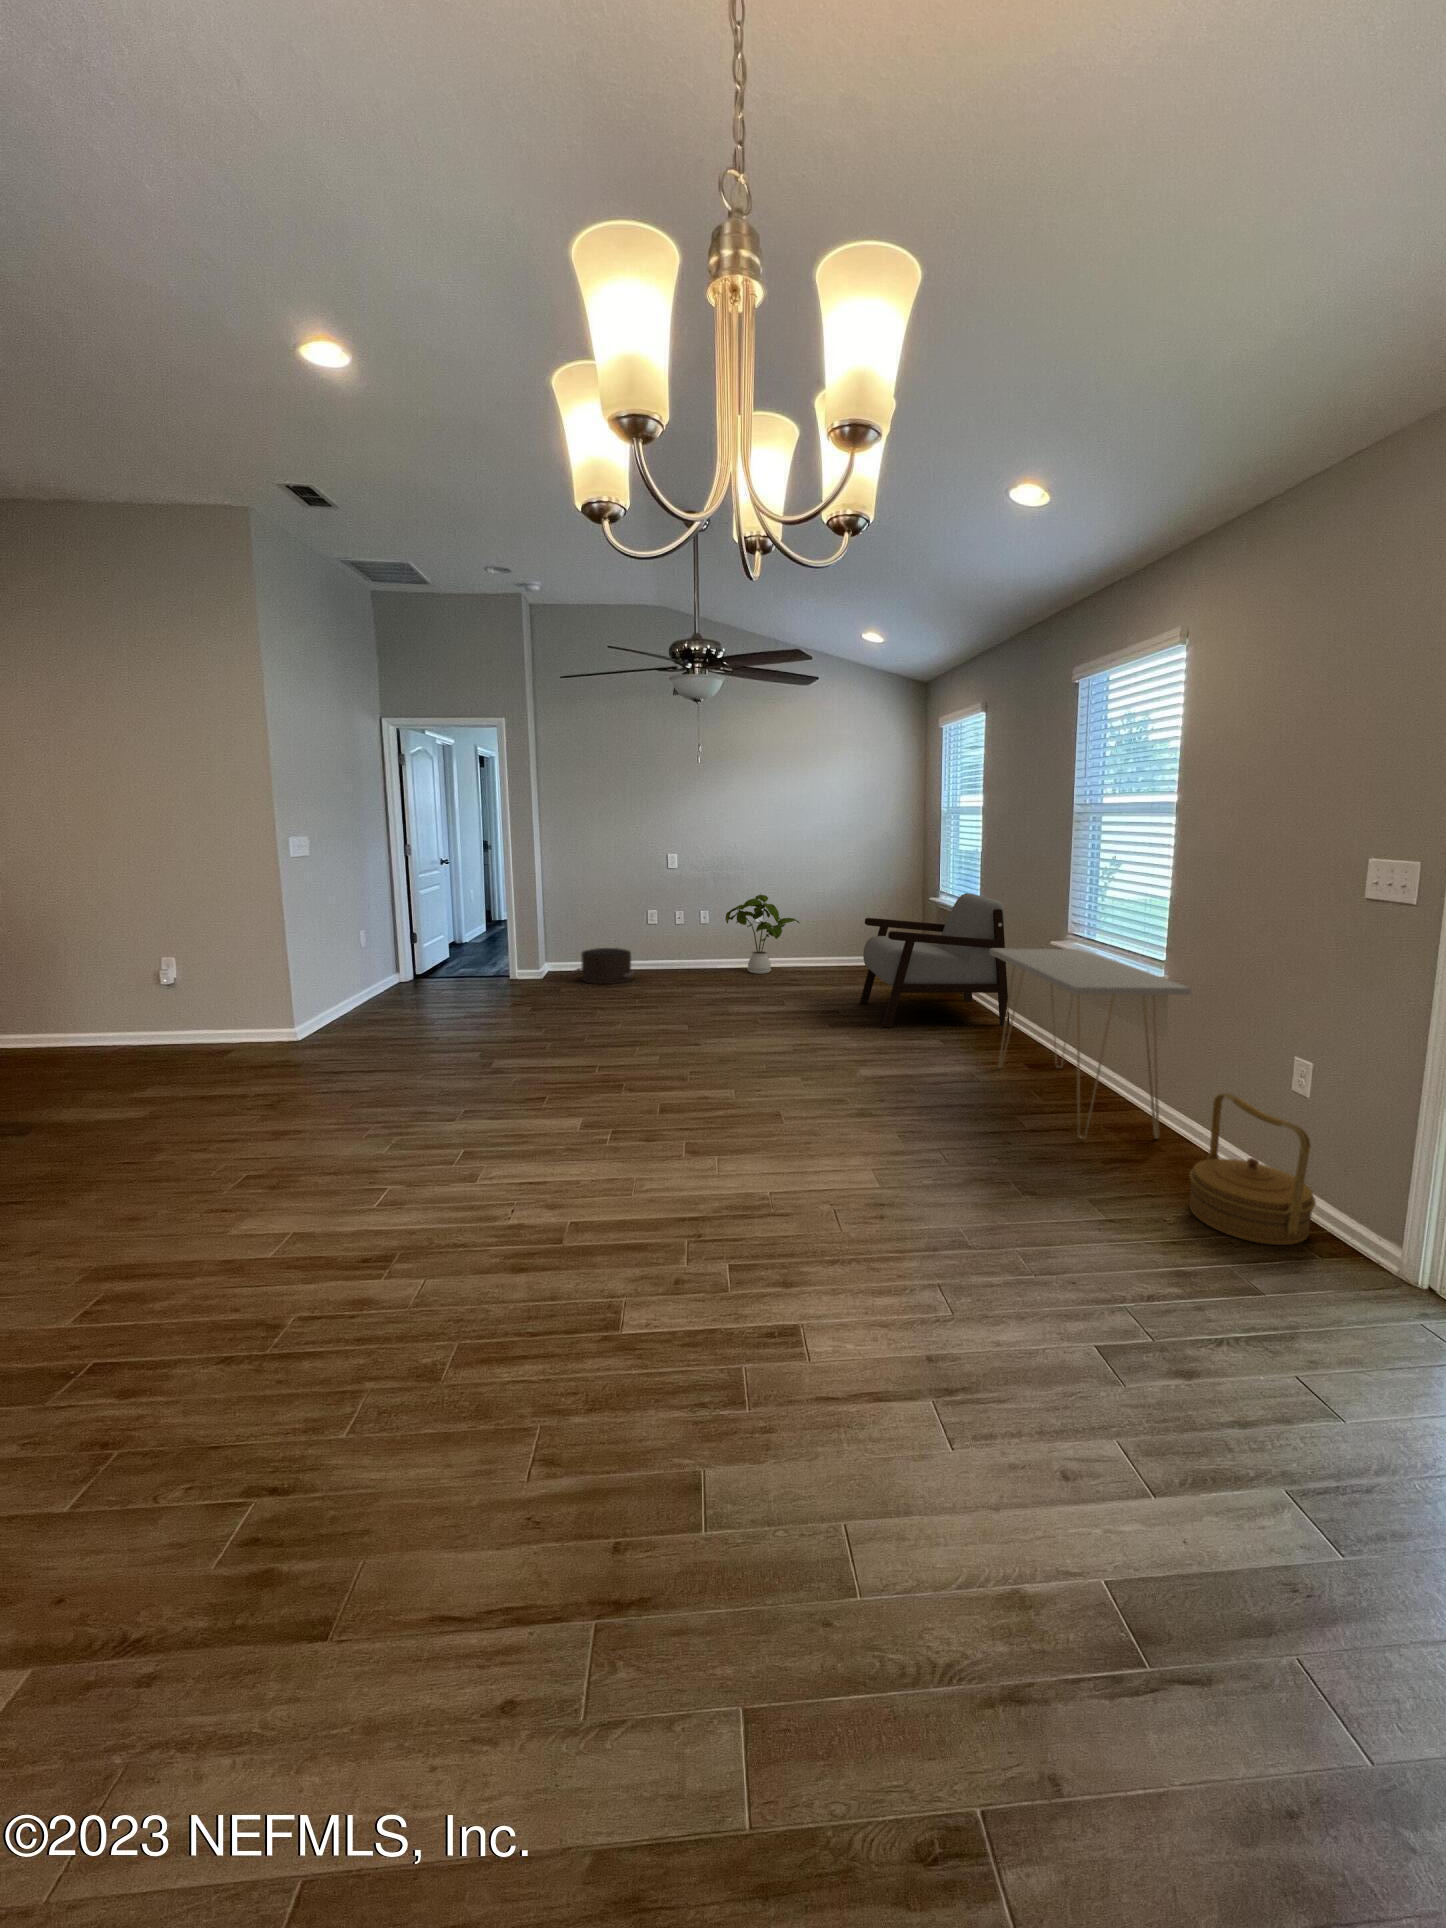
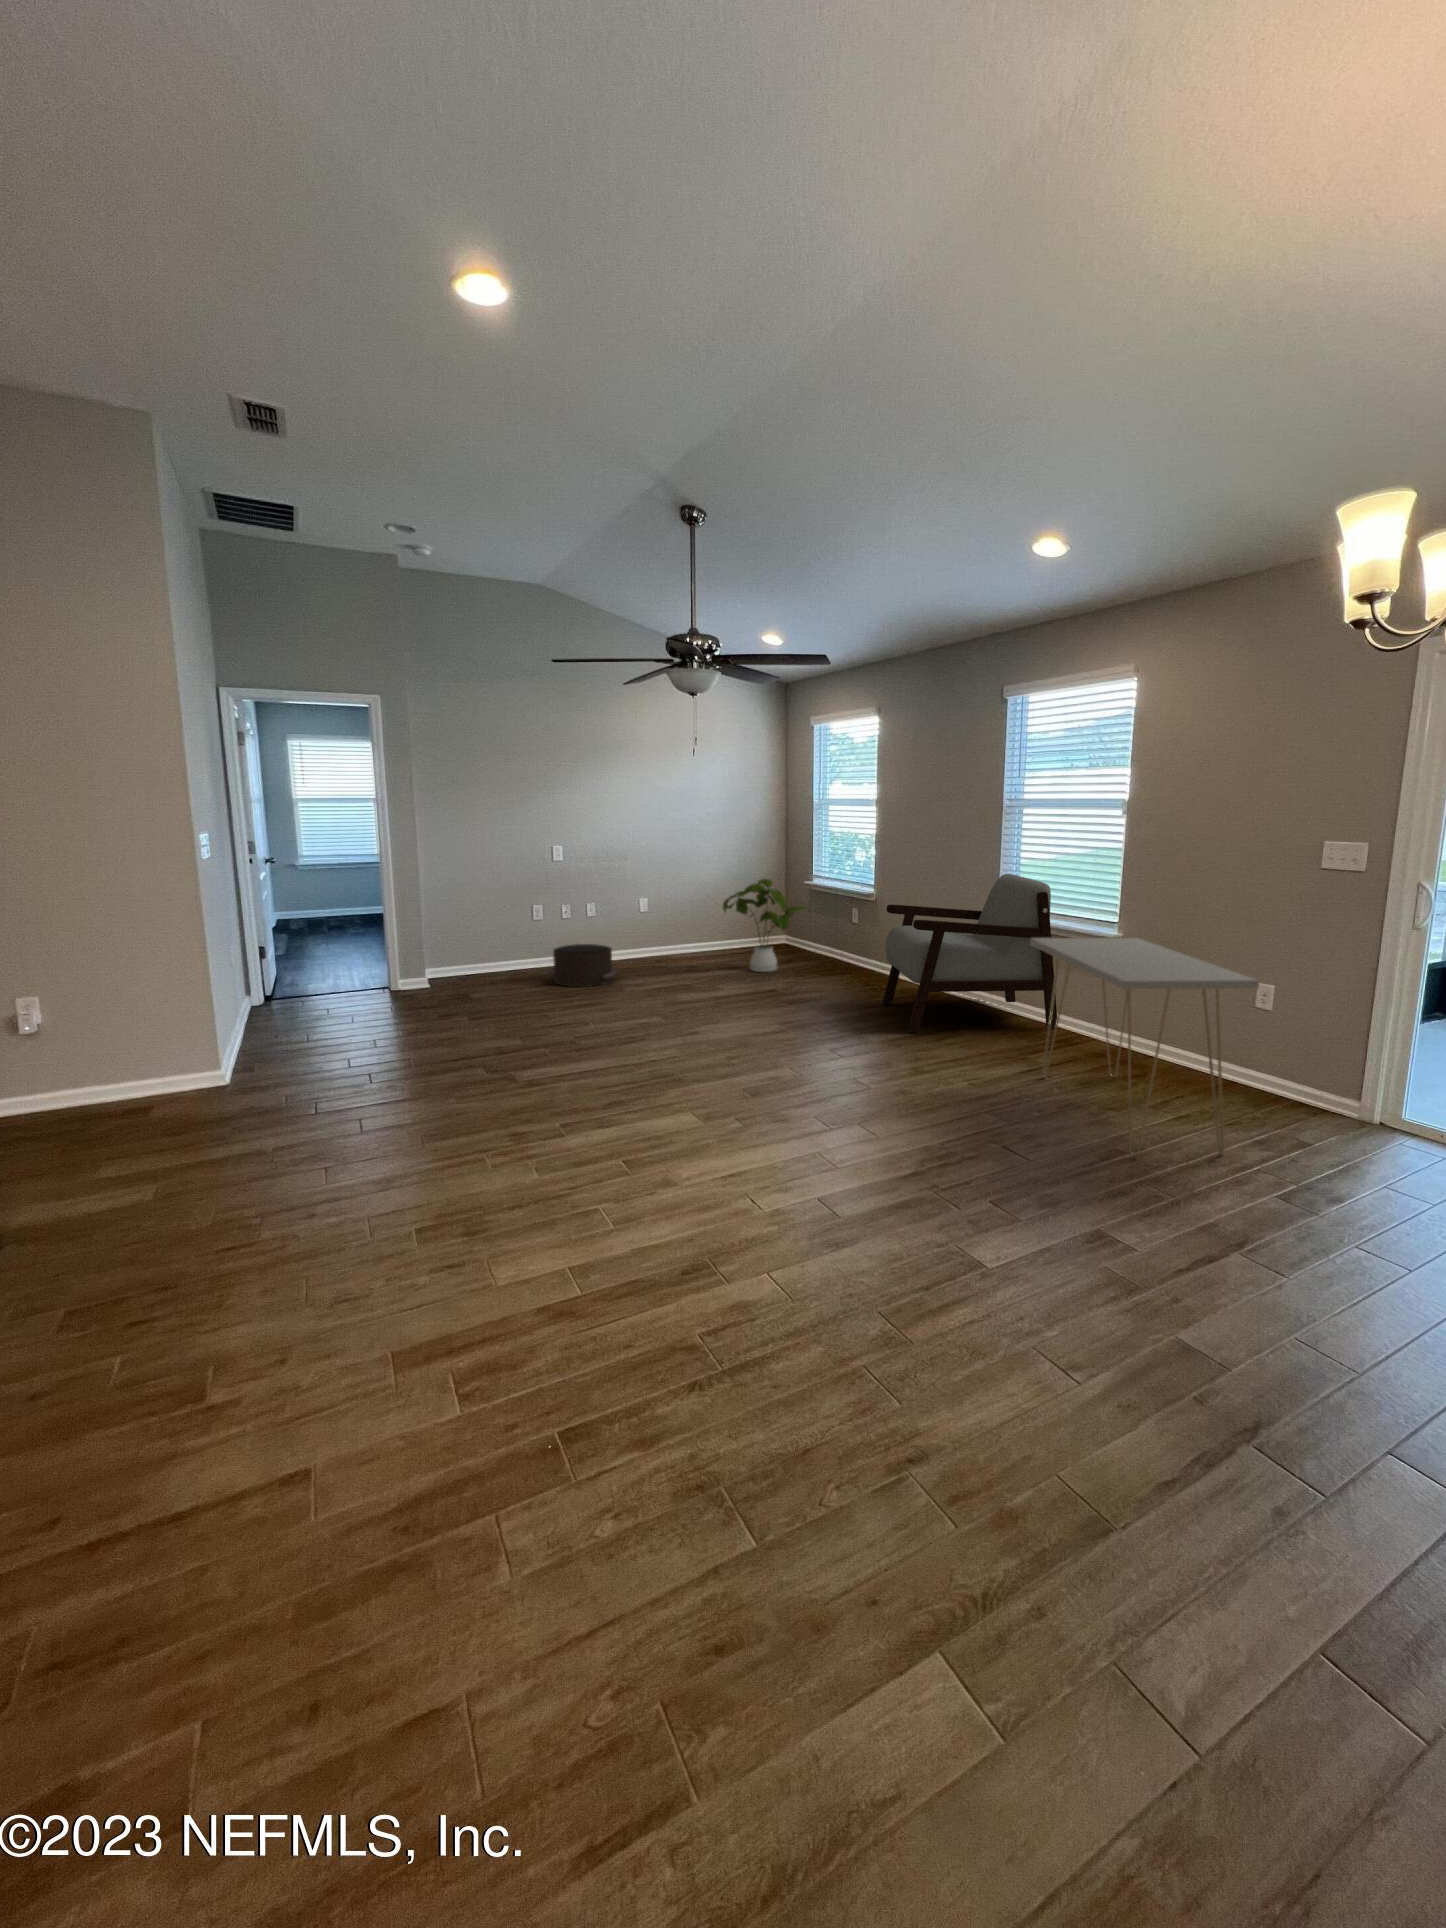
woven basket: present [1189,1093,1316,1245] -> none [1252,1099,1394,1269]

